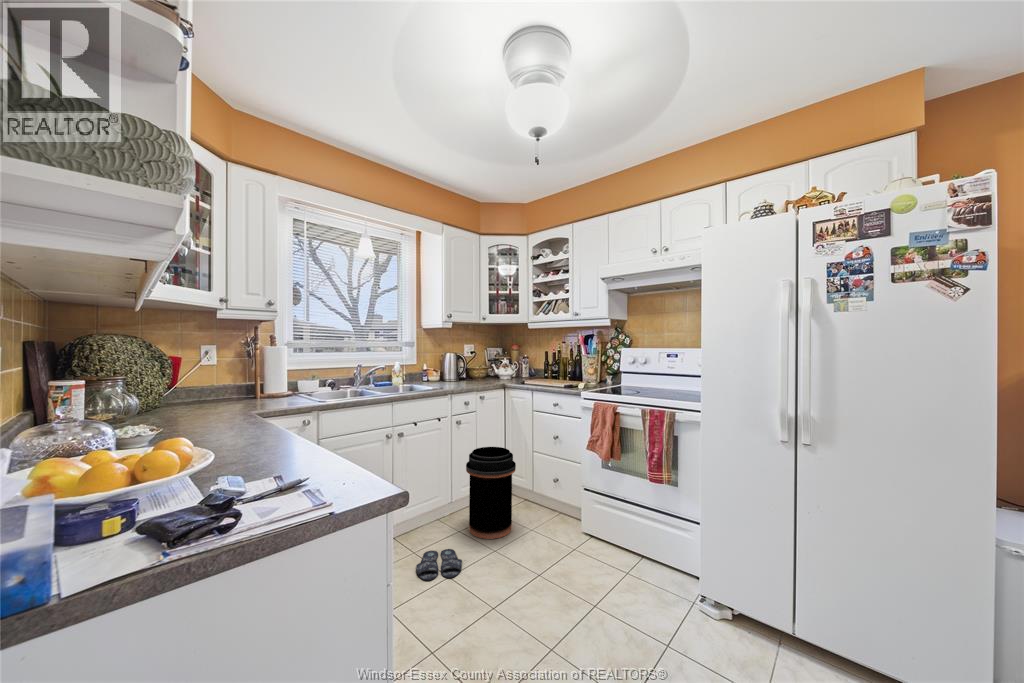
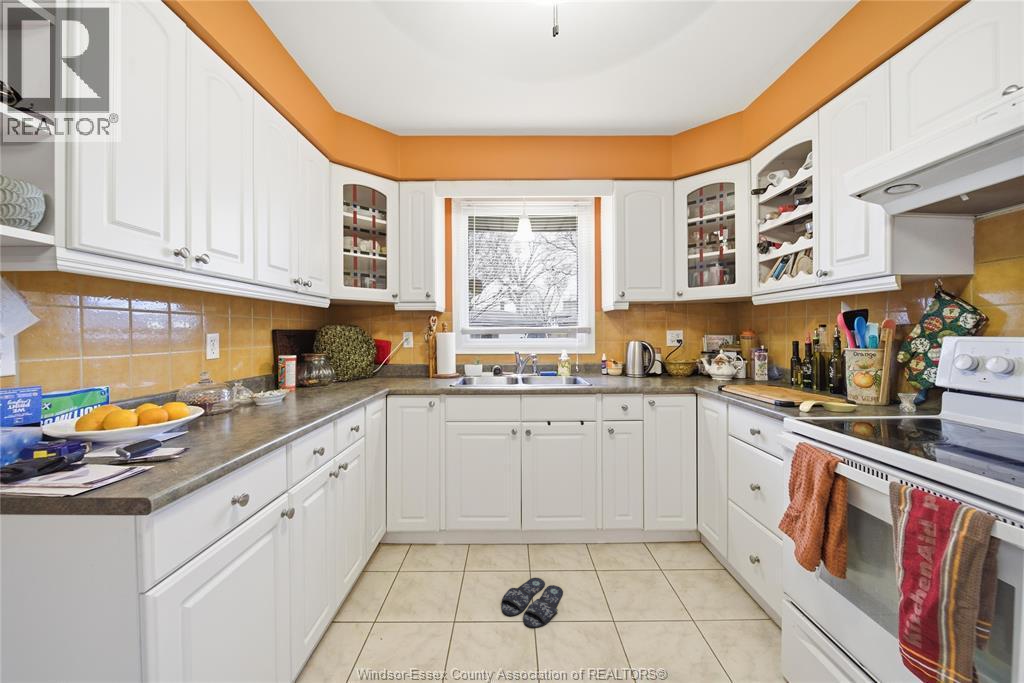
trash can: present [466,447,516,539] -> none [597,471,670,607]

